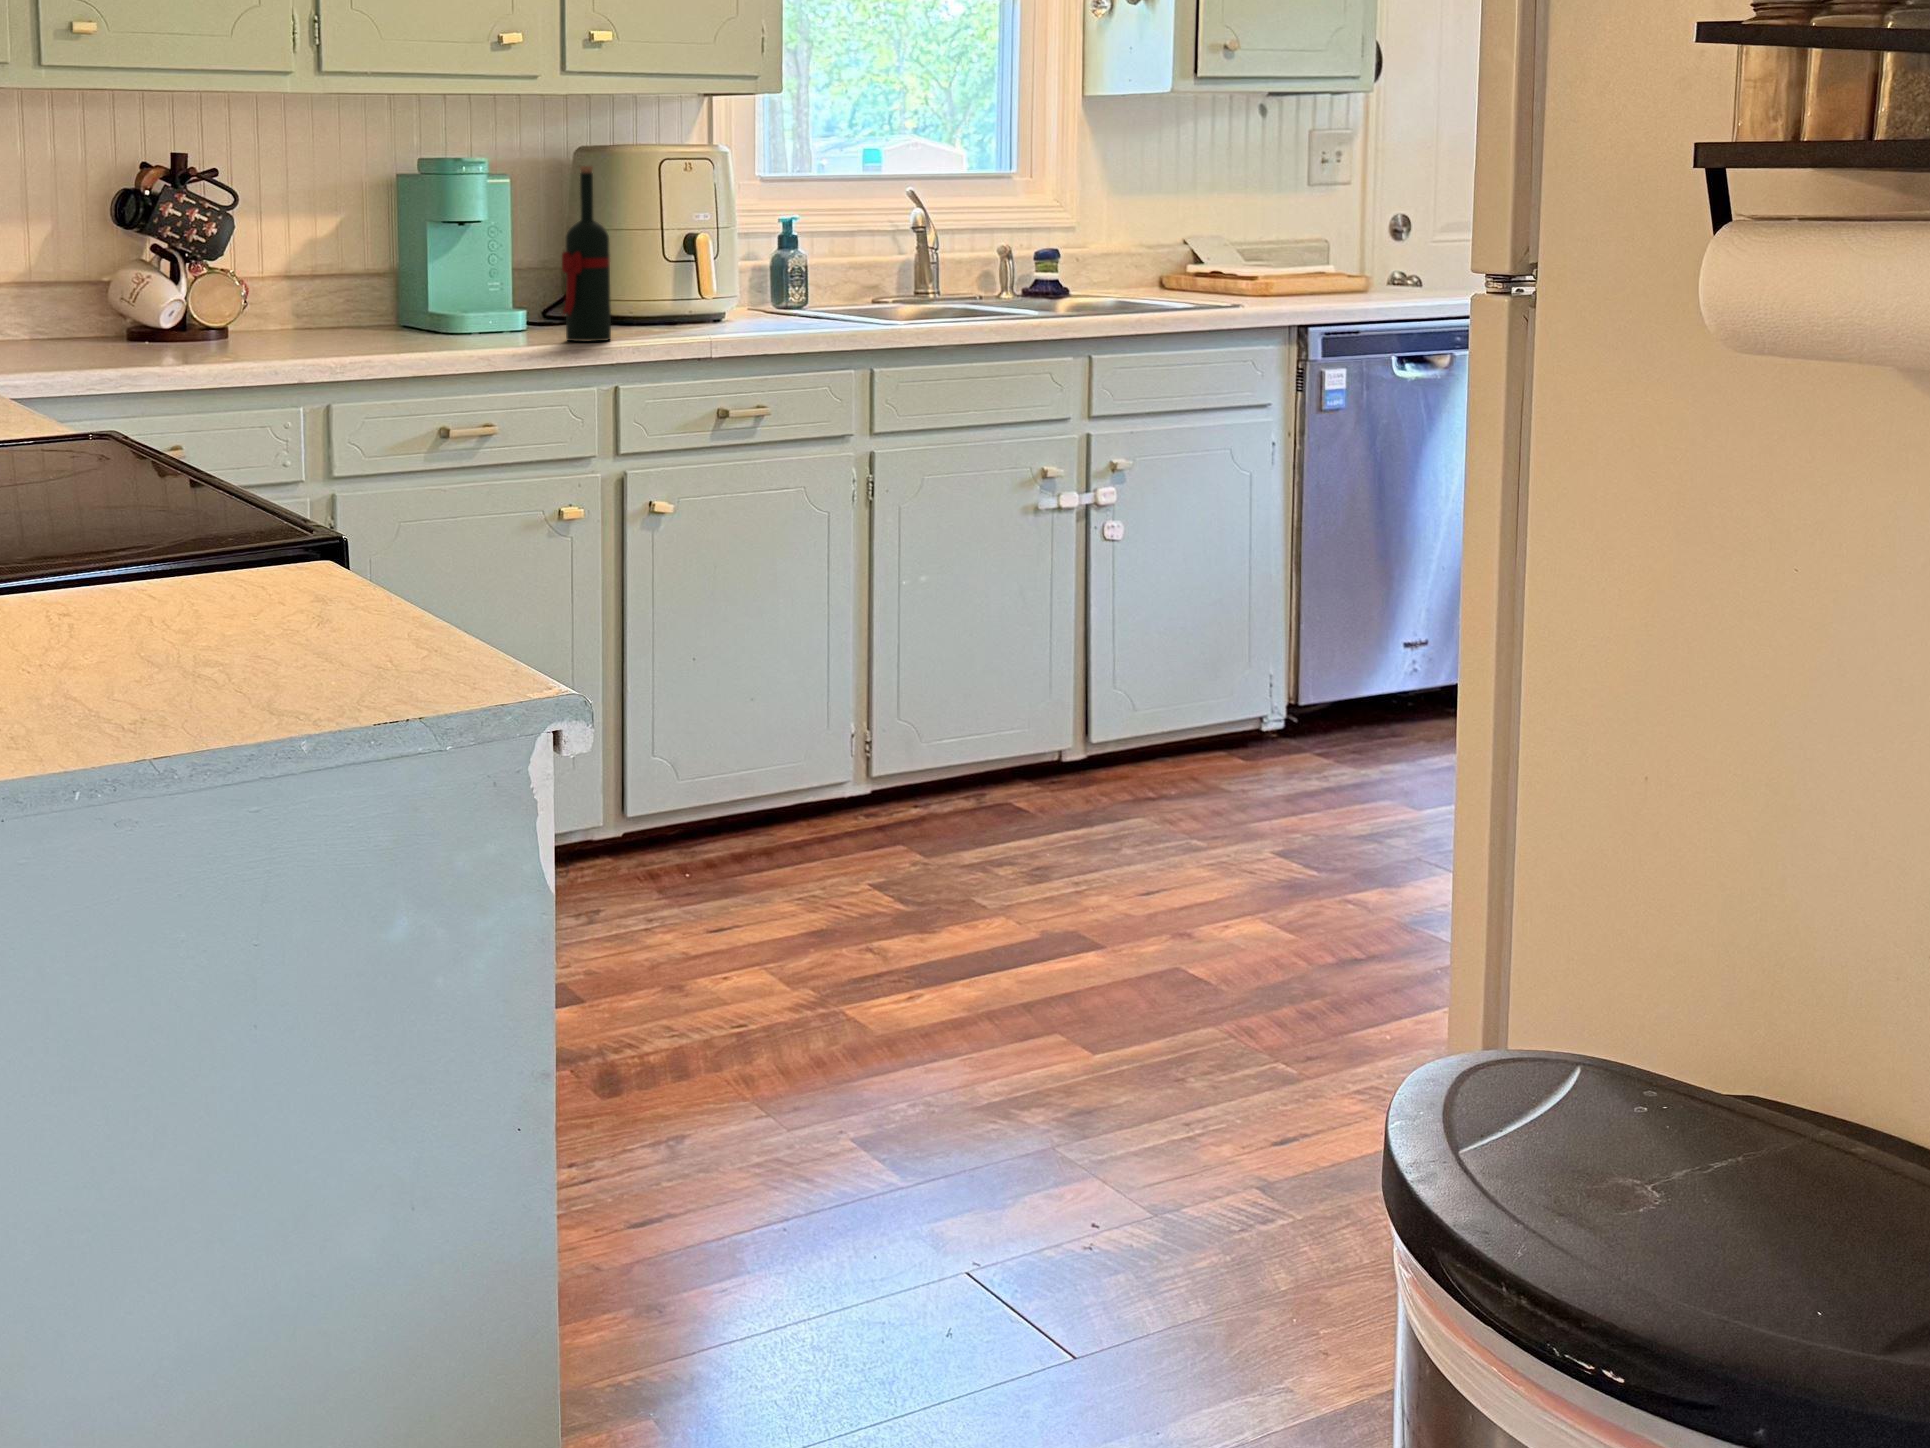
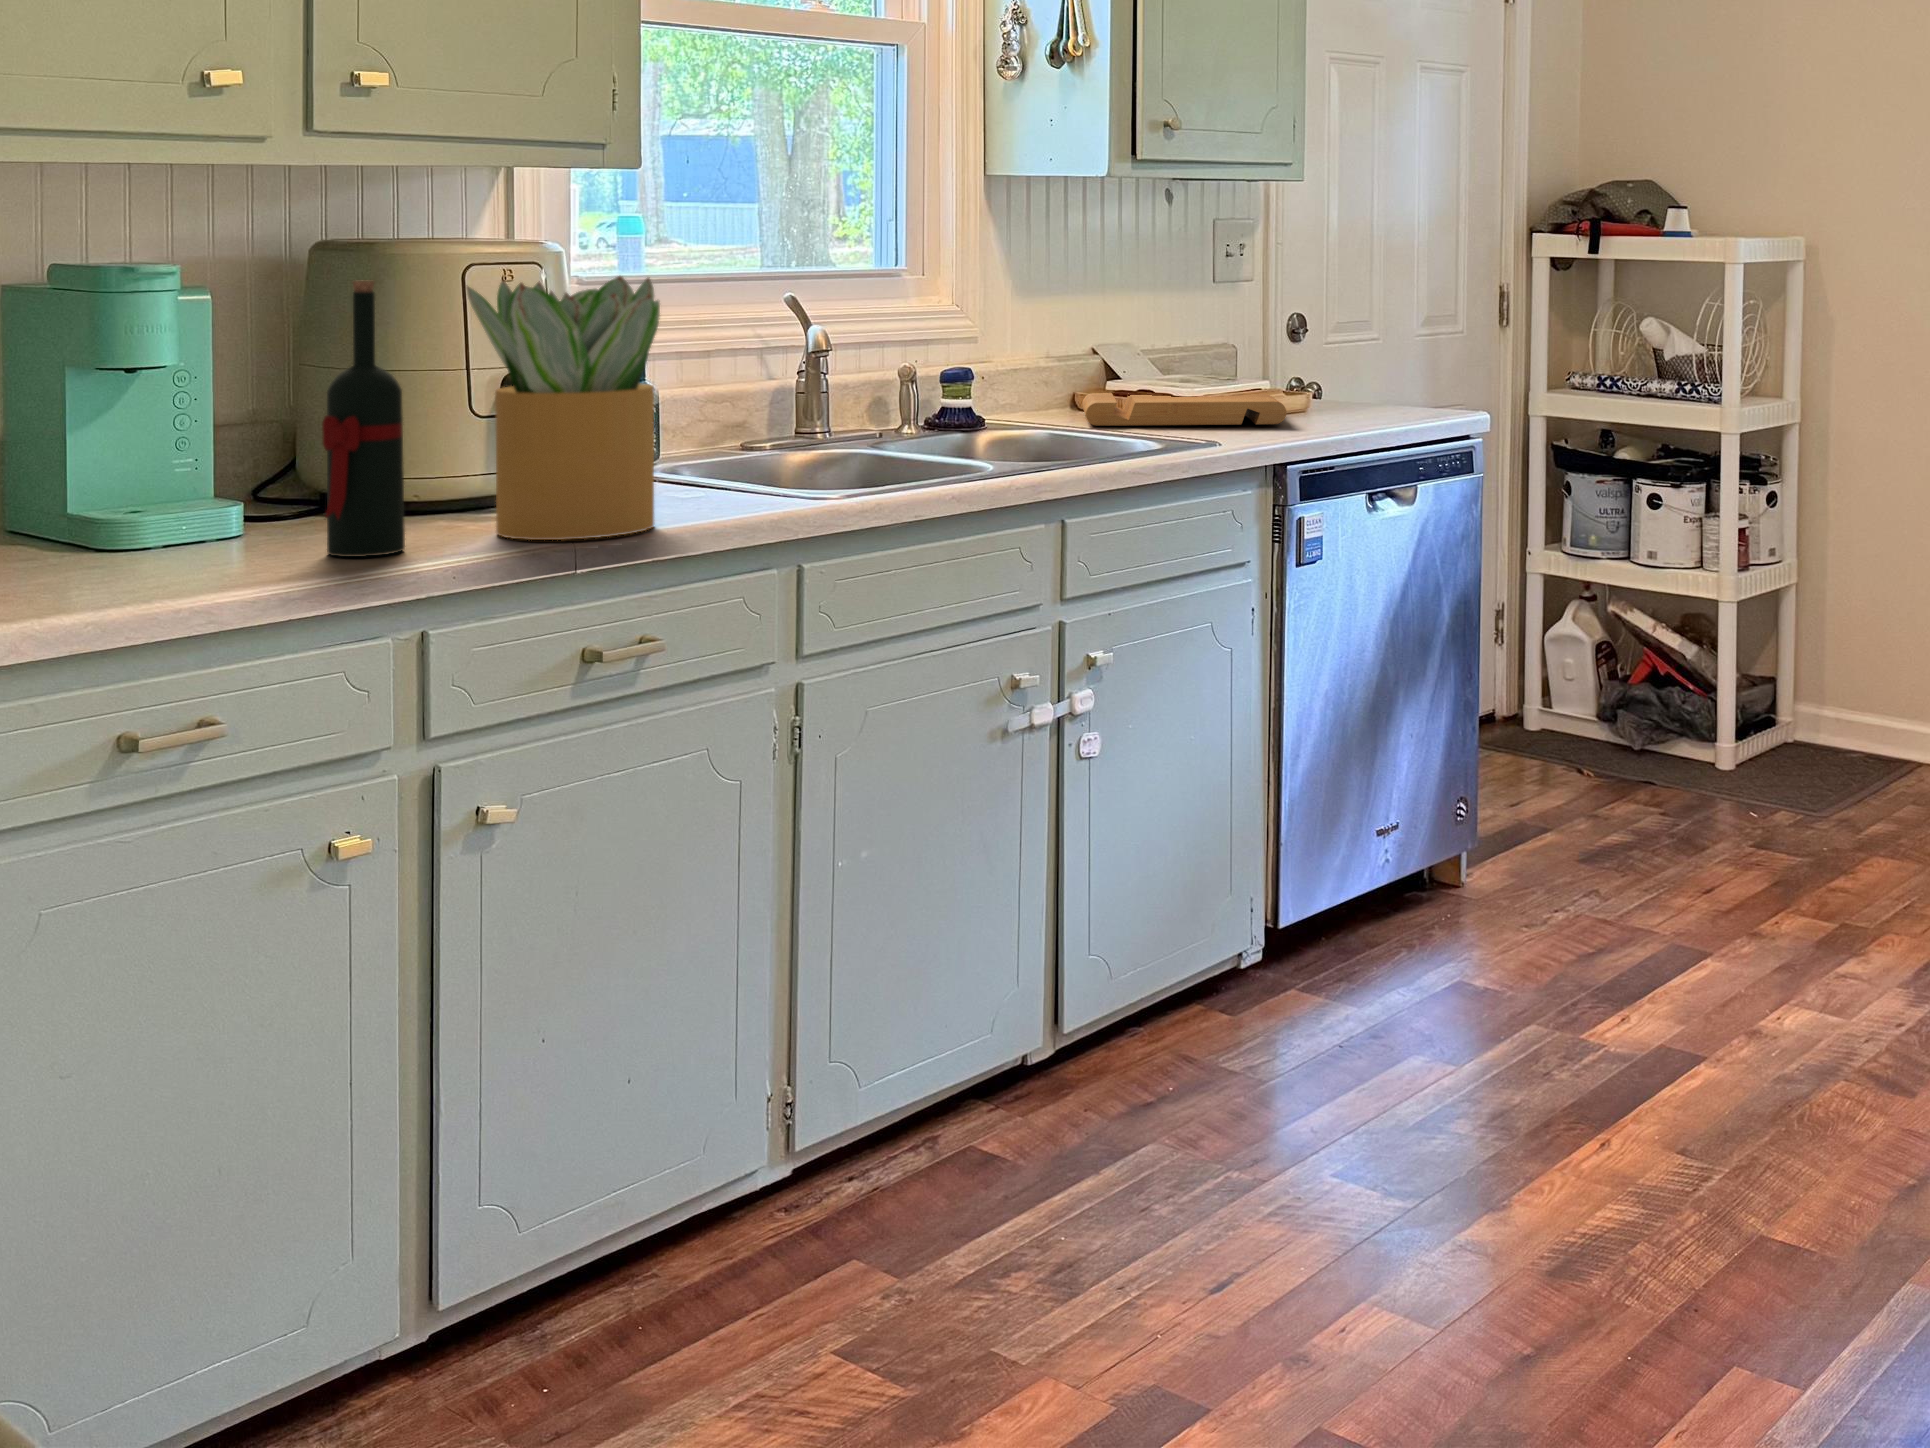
potted plant: none [650,165,774,338] -> present [467,276,660,540]
cutting board: none [1152,273,1324,297] -> present [1082,393,1286,426]

